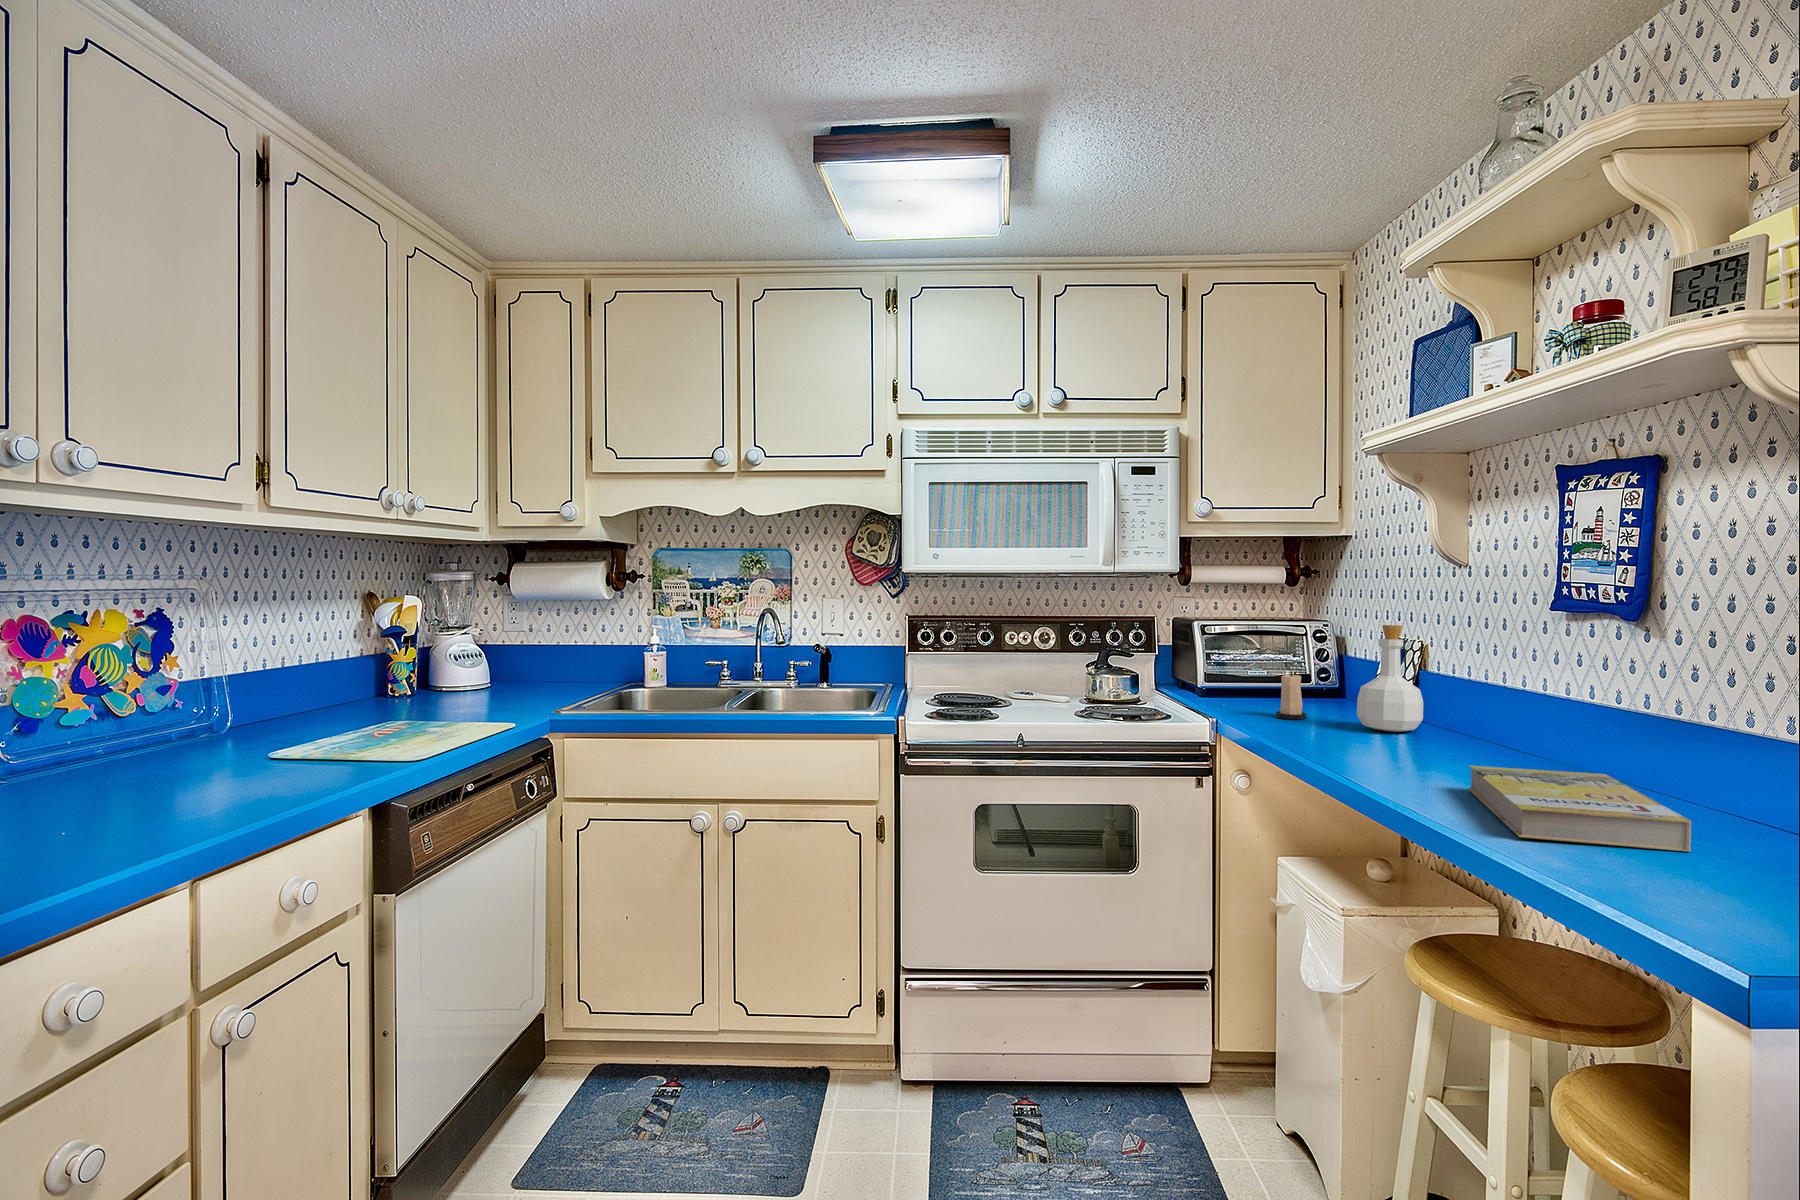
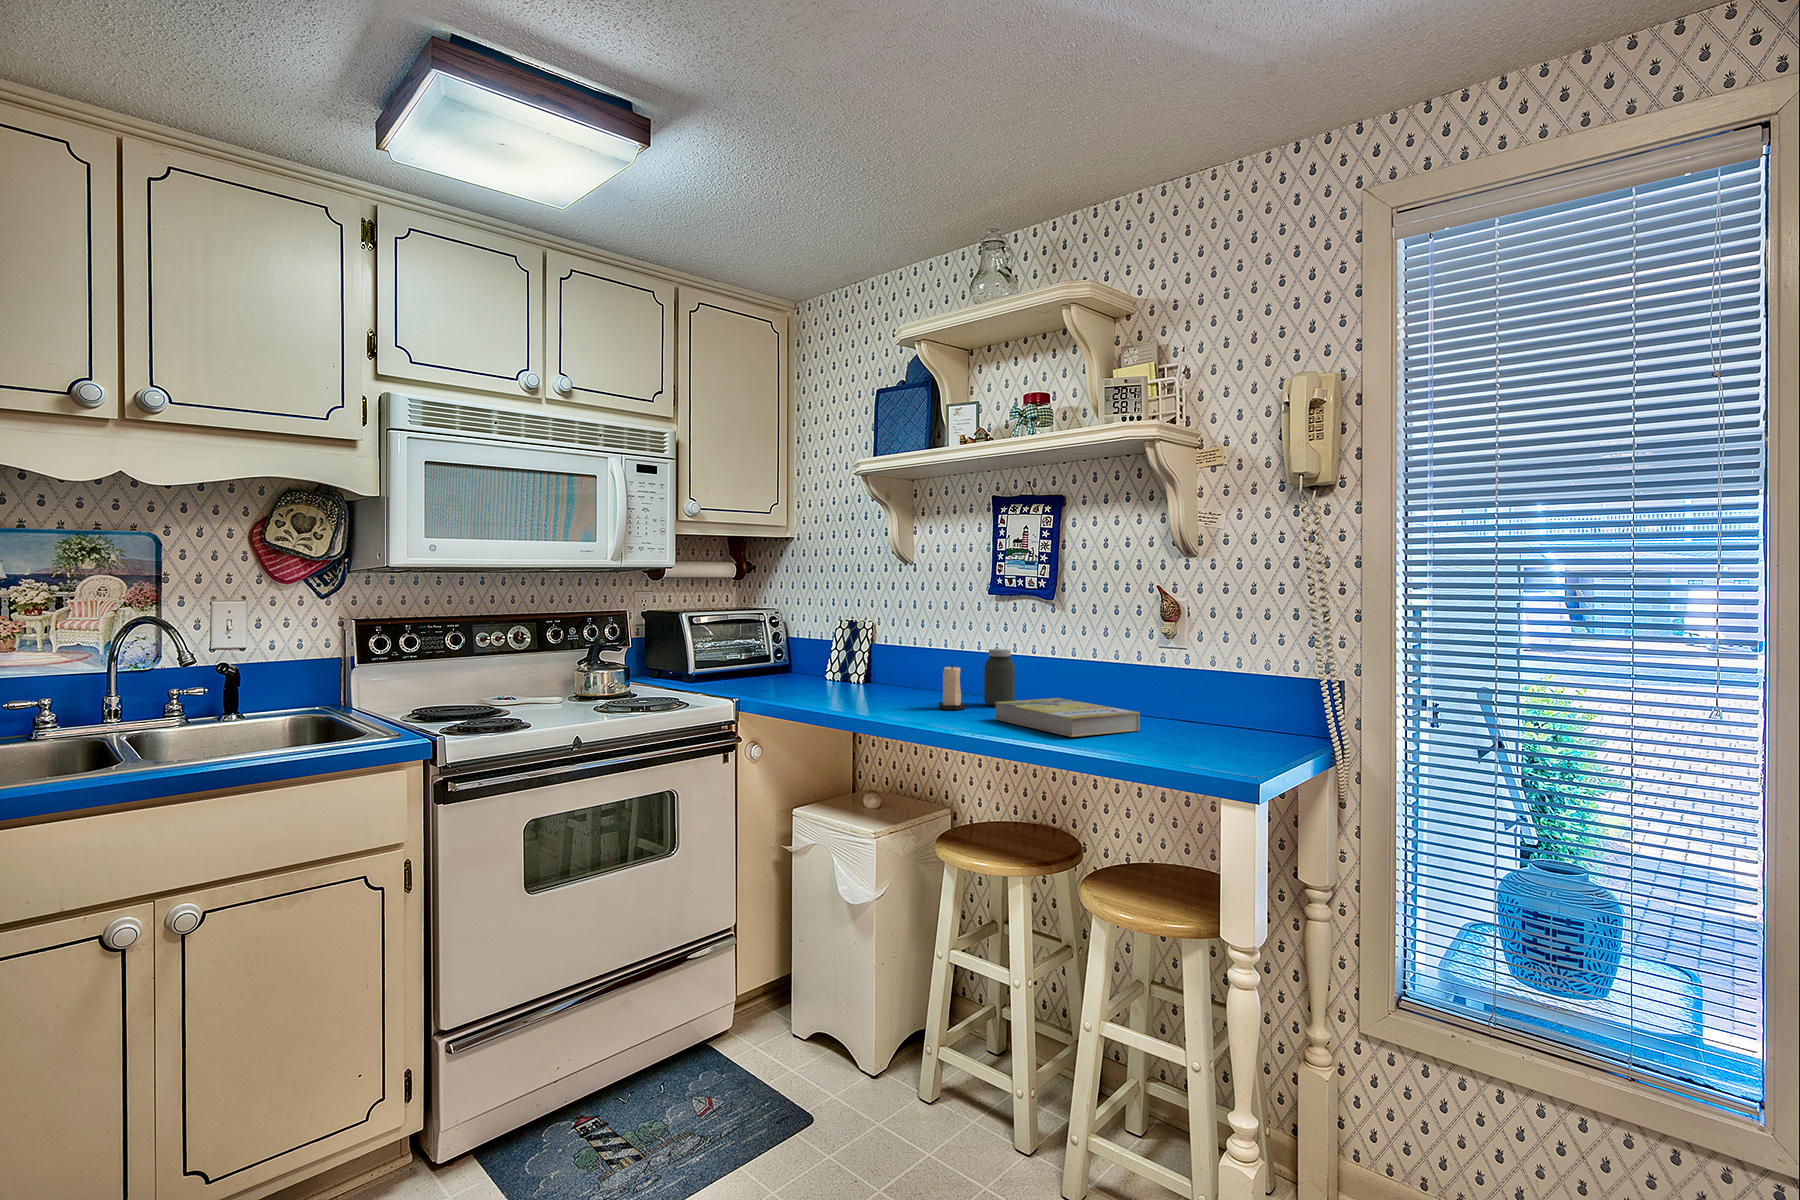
bottle: present [1357,625,1423,732] -> none [852,611,897,694]
candle: present [1276,672,1306,719] -> present [939,664,965,710]
jar: none [1508,689,1562,773] -> present [984,649,1015,706]

